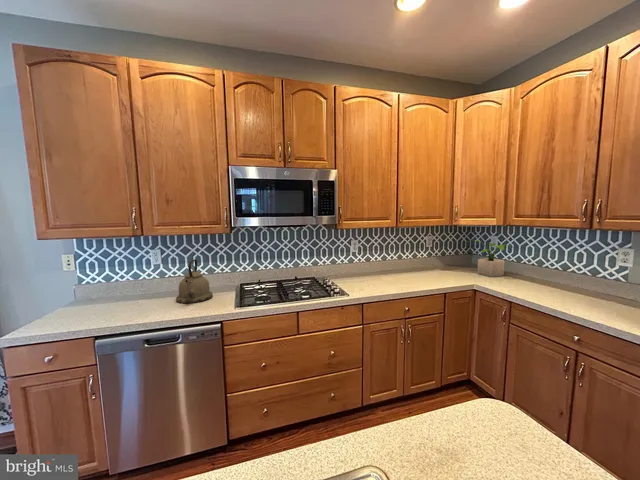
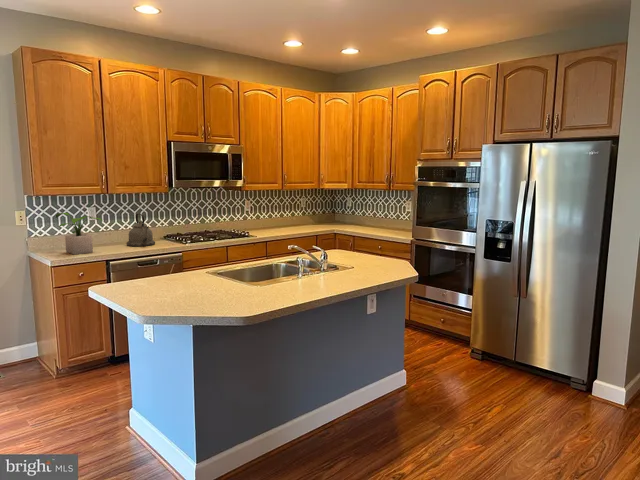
potted plant: present [466,240,514,277] -> present [56,213,102,255]

